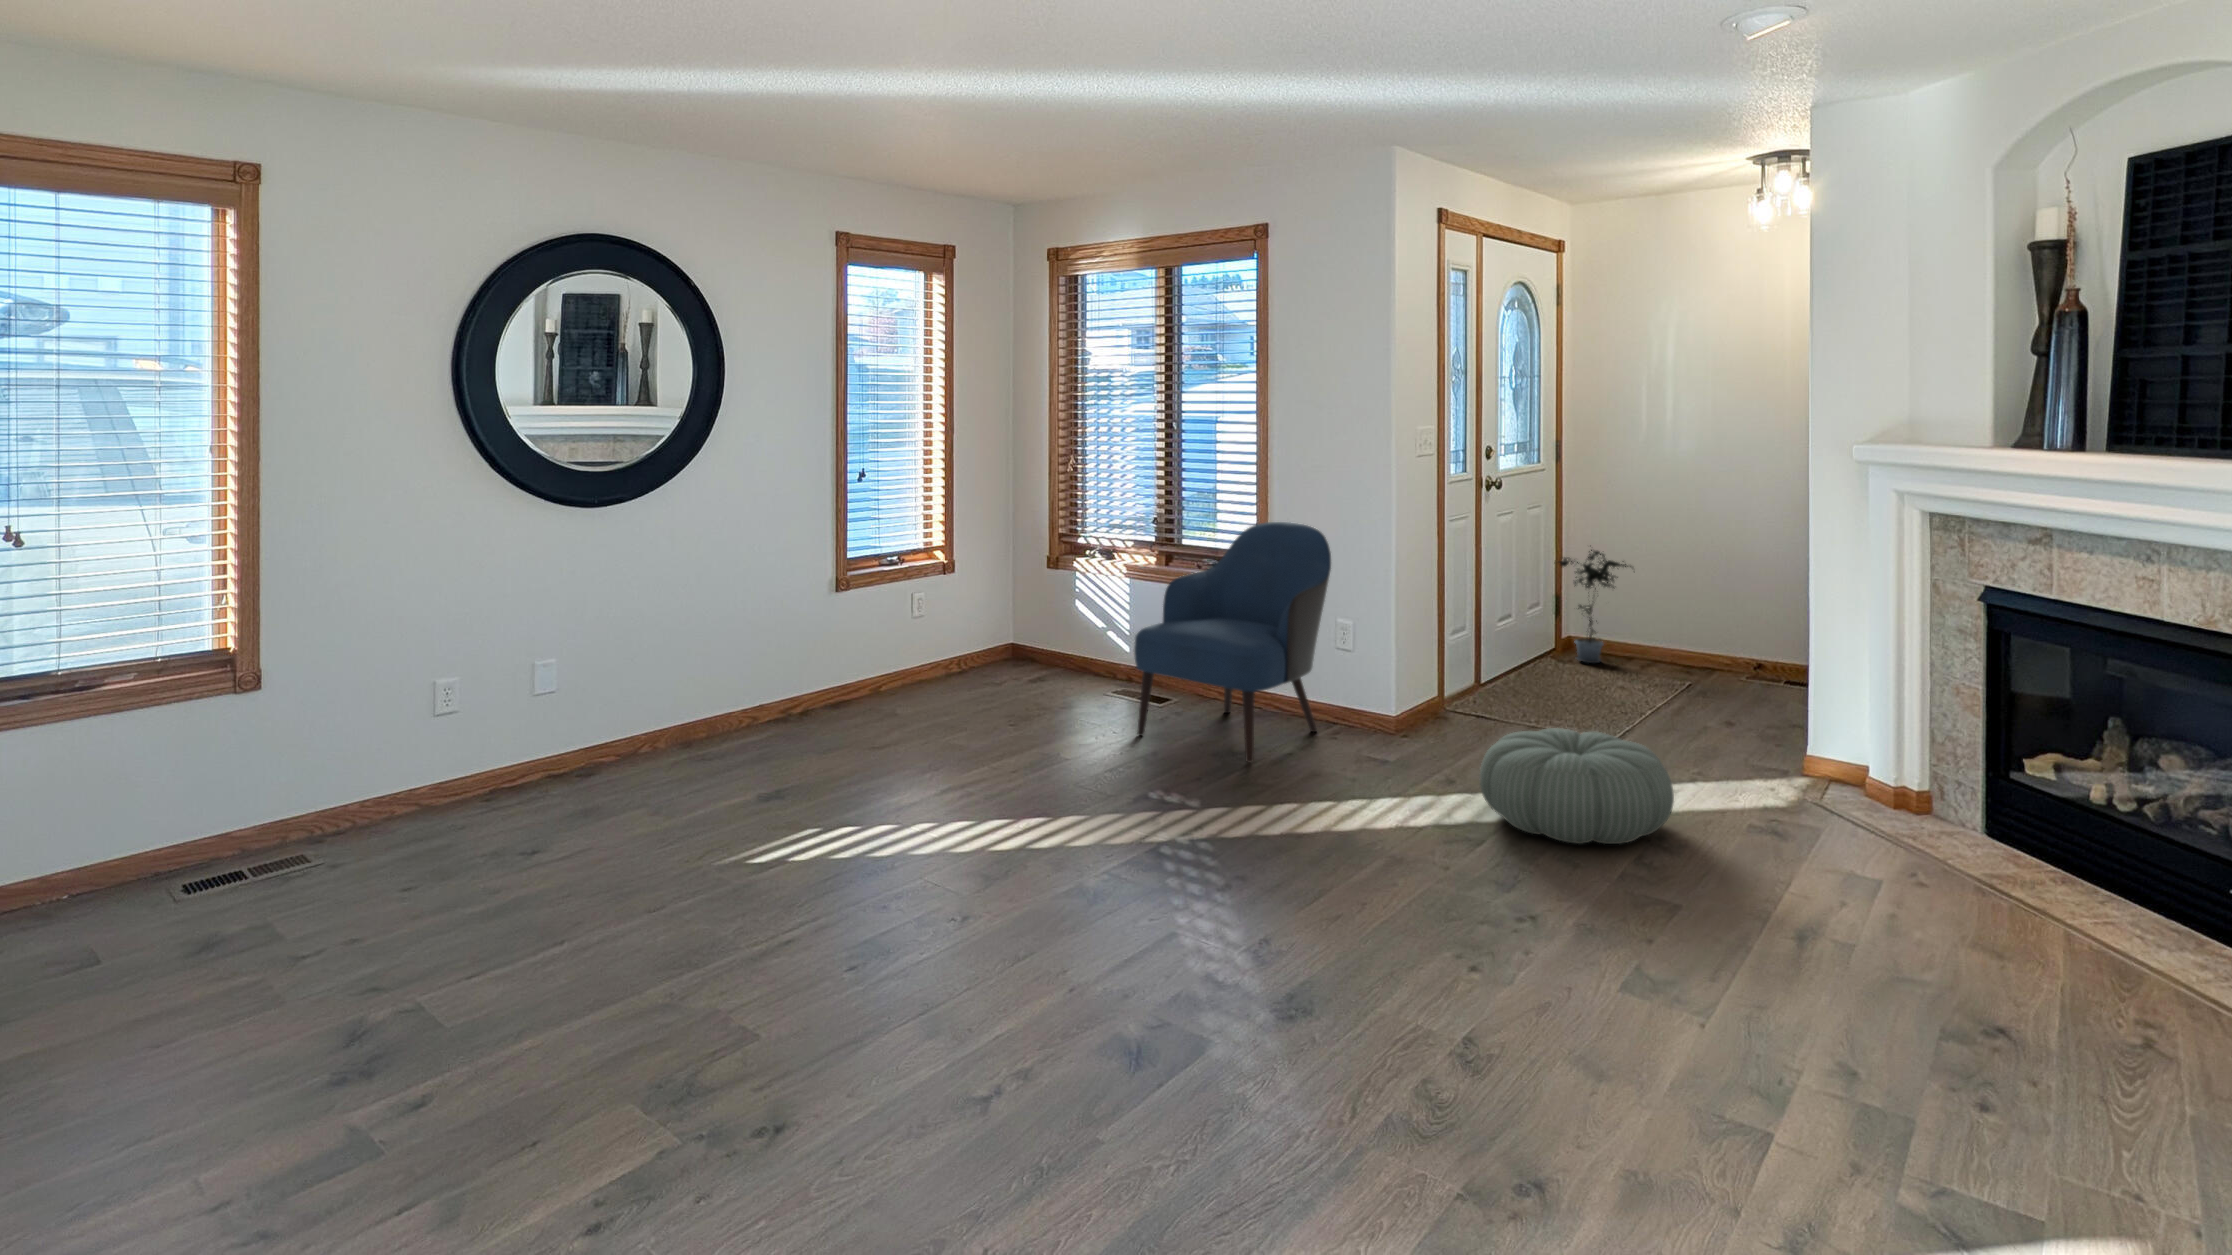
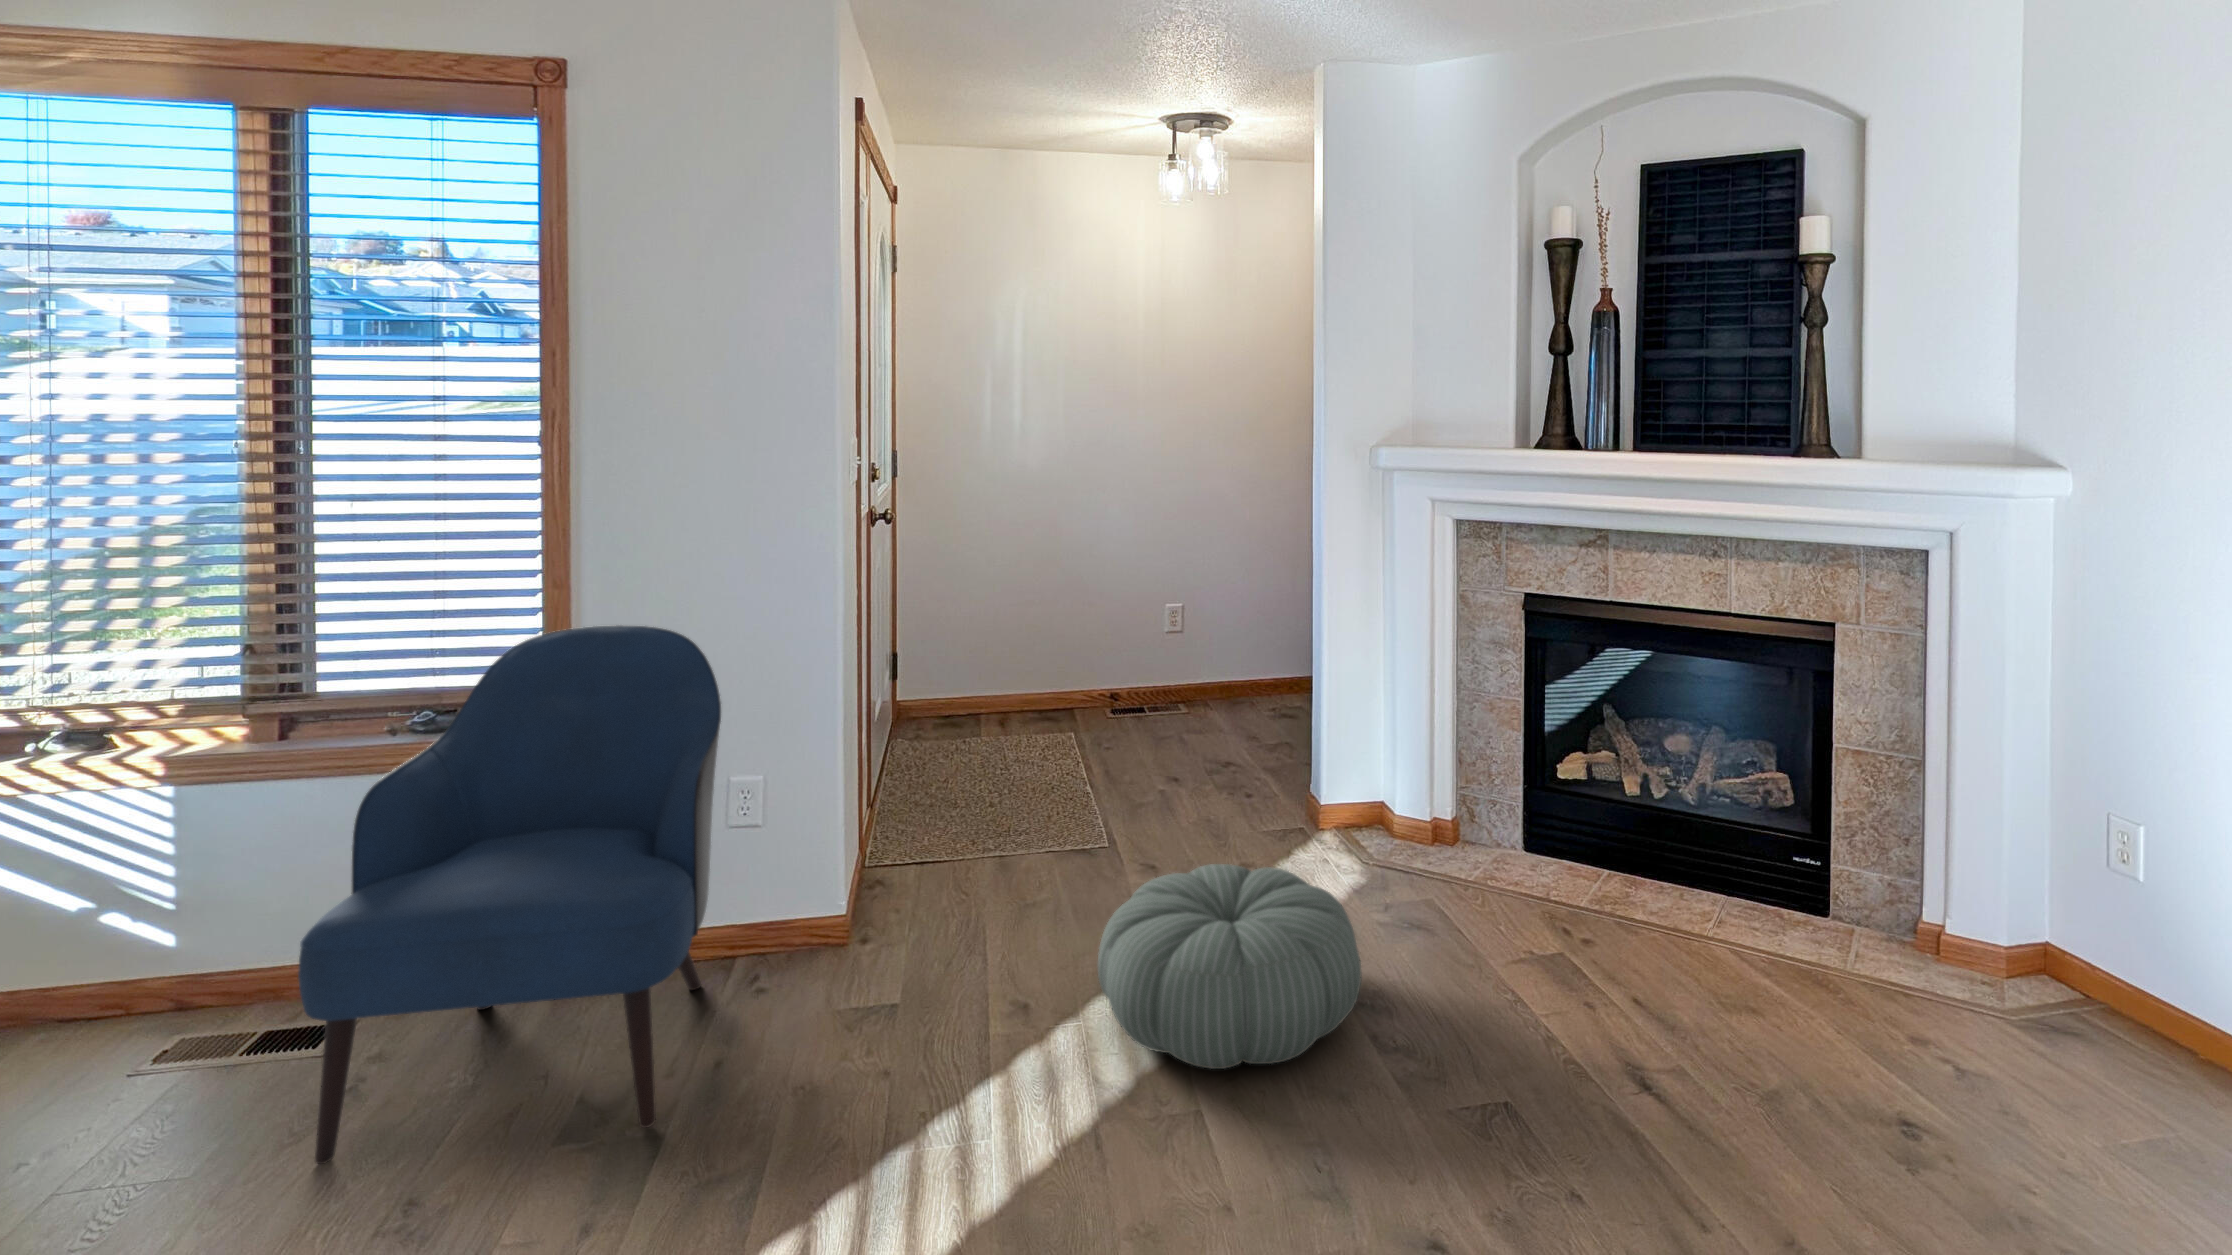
potted plant: present [1559,545,1631,663] -> none [879,578,980,726]

